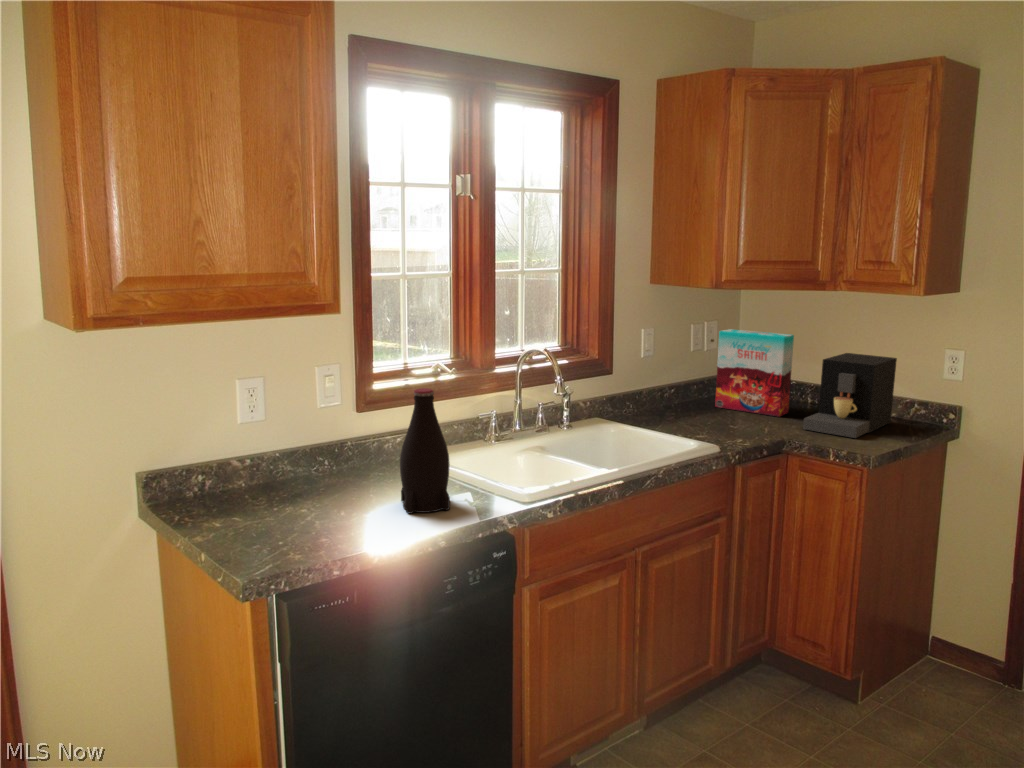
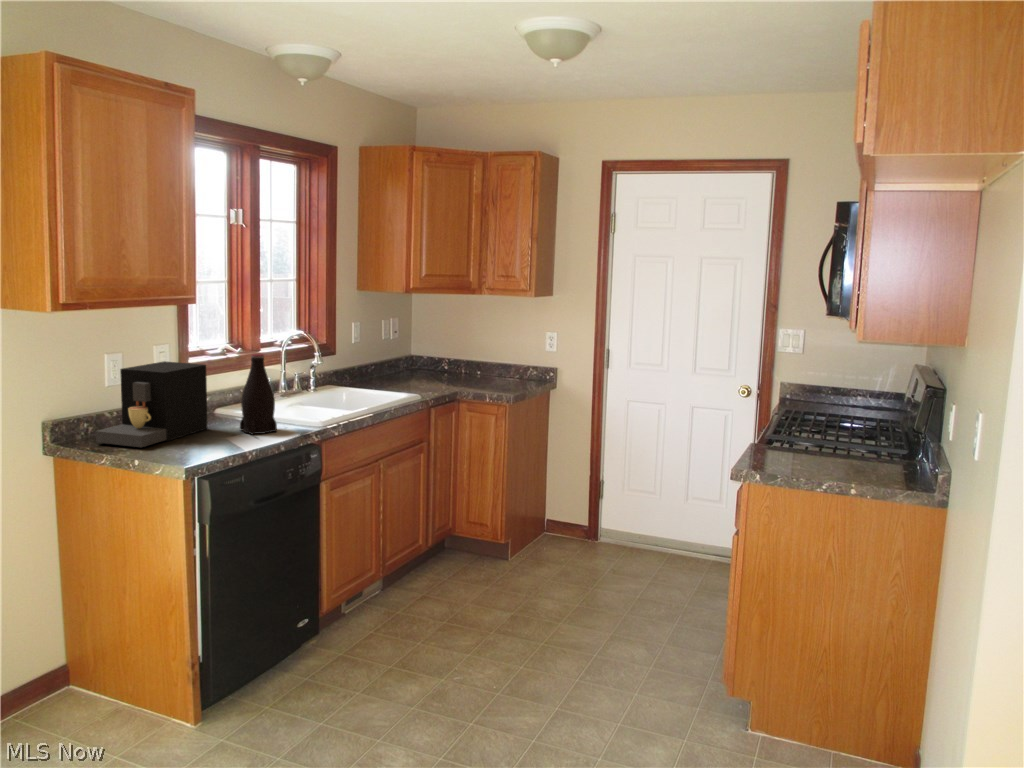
cereal box: present [715,329,794,417] -> none [404,322,455,381]
coffee maker: present [803,353,897,438] -> present [96,361,207,447]

